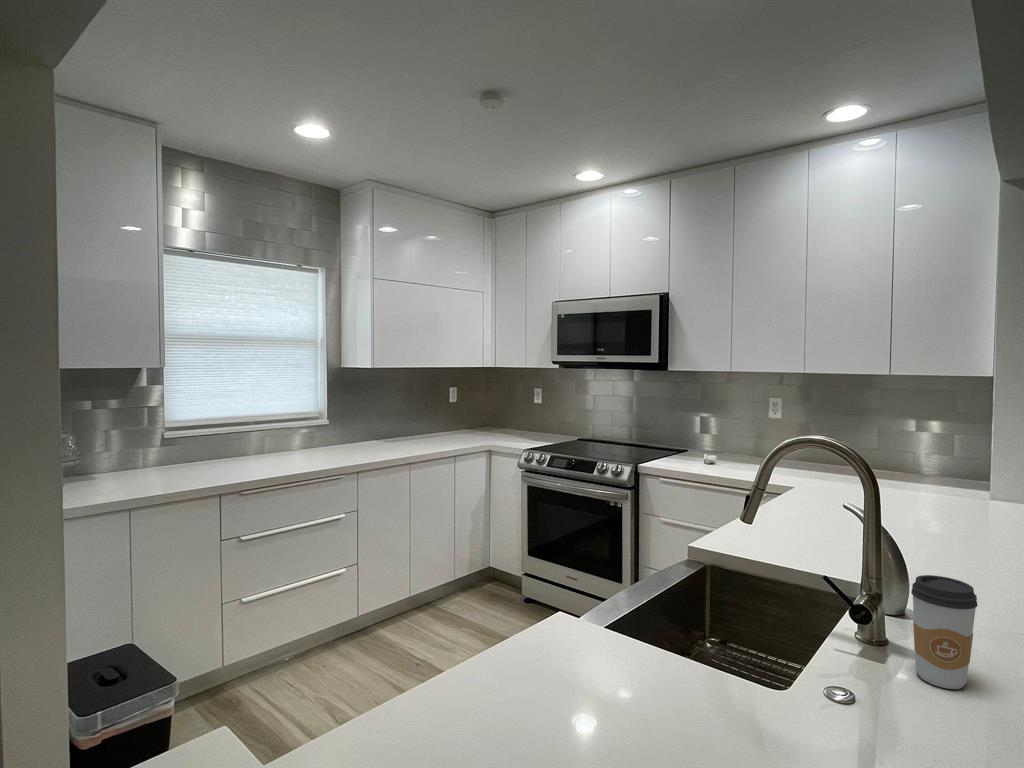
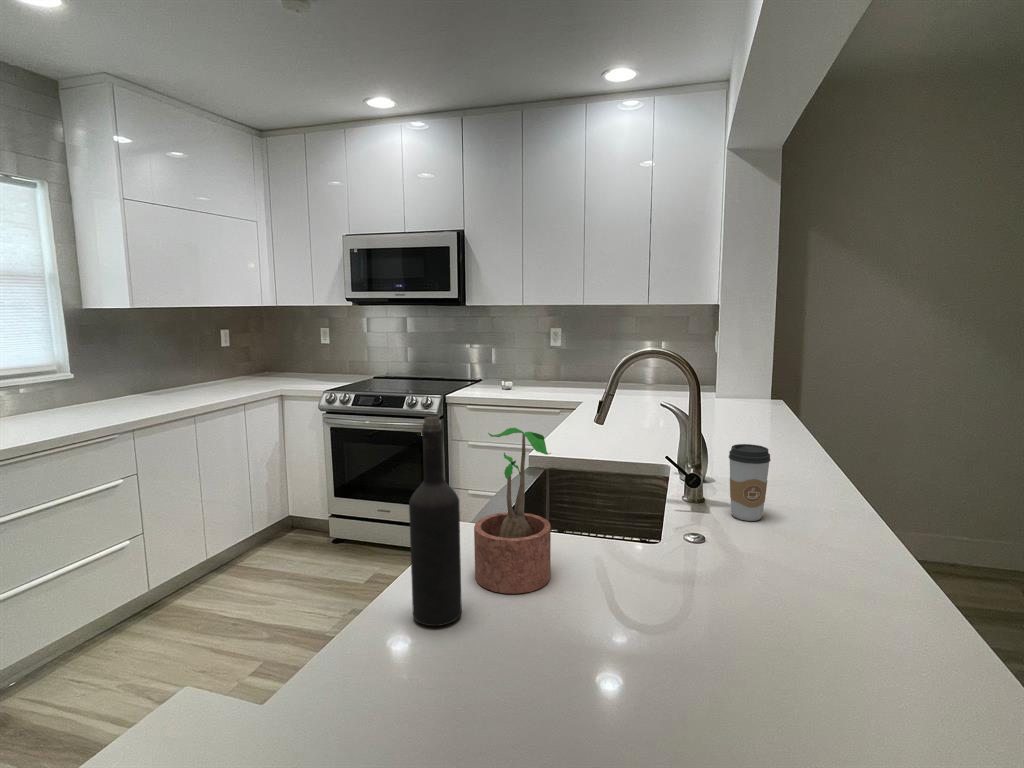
wine bottle: none [438,500,492,736] -> present [409,416,462,626]
potted plant: none [531,519,629,719] -> present [474,428,551,594]

